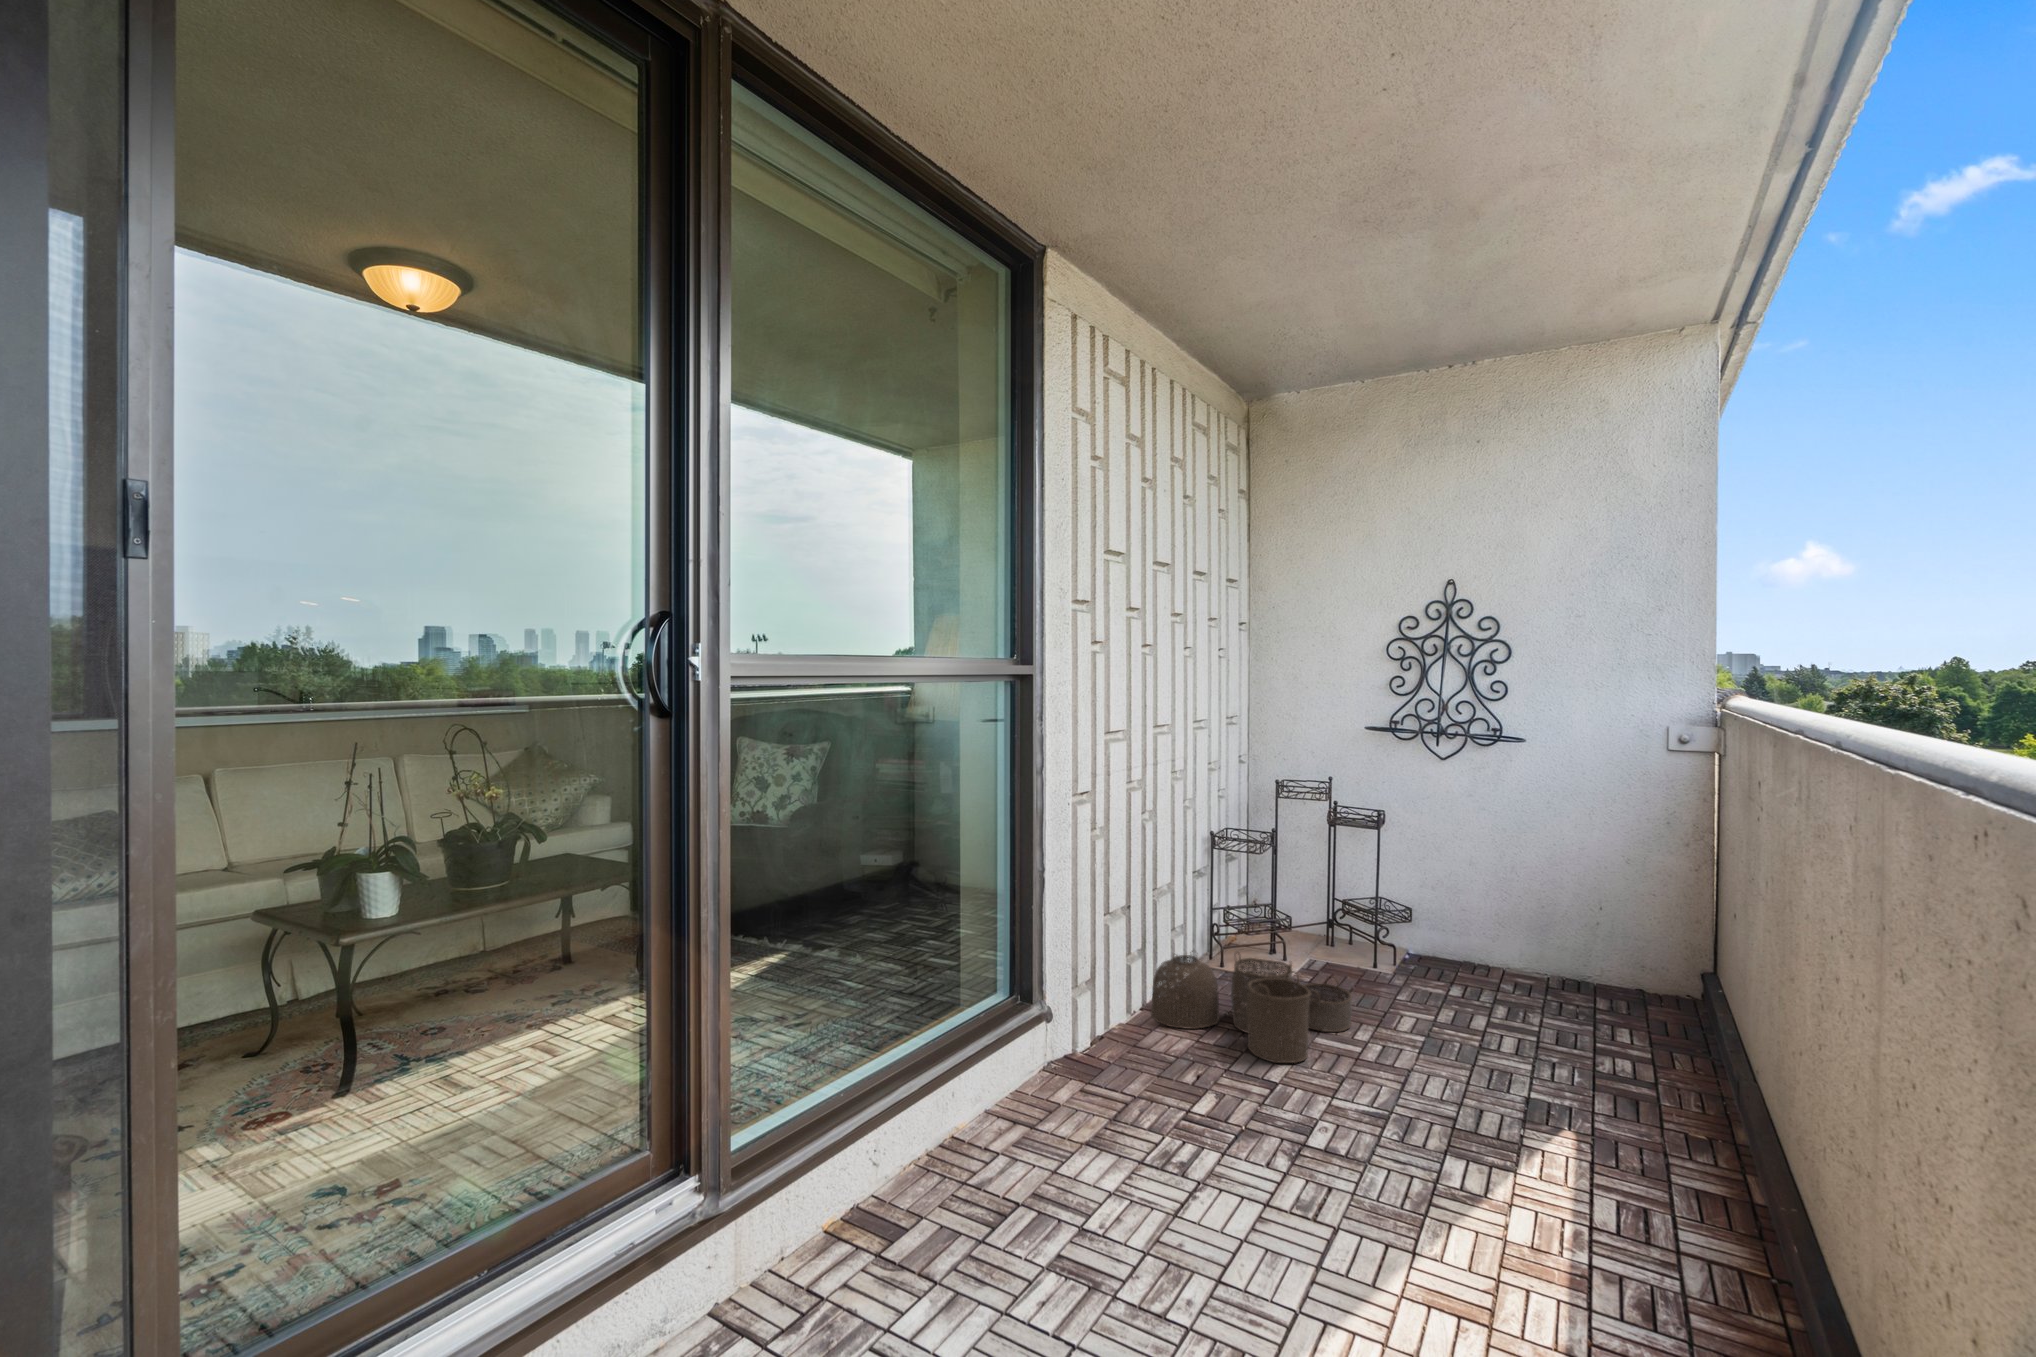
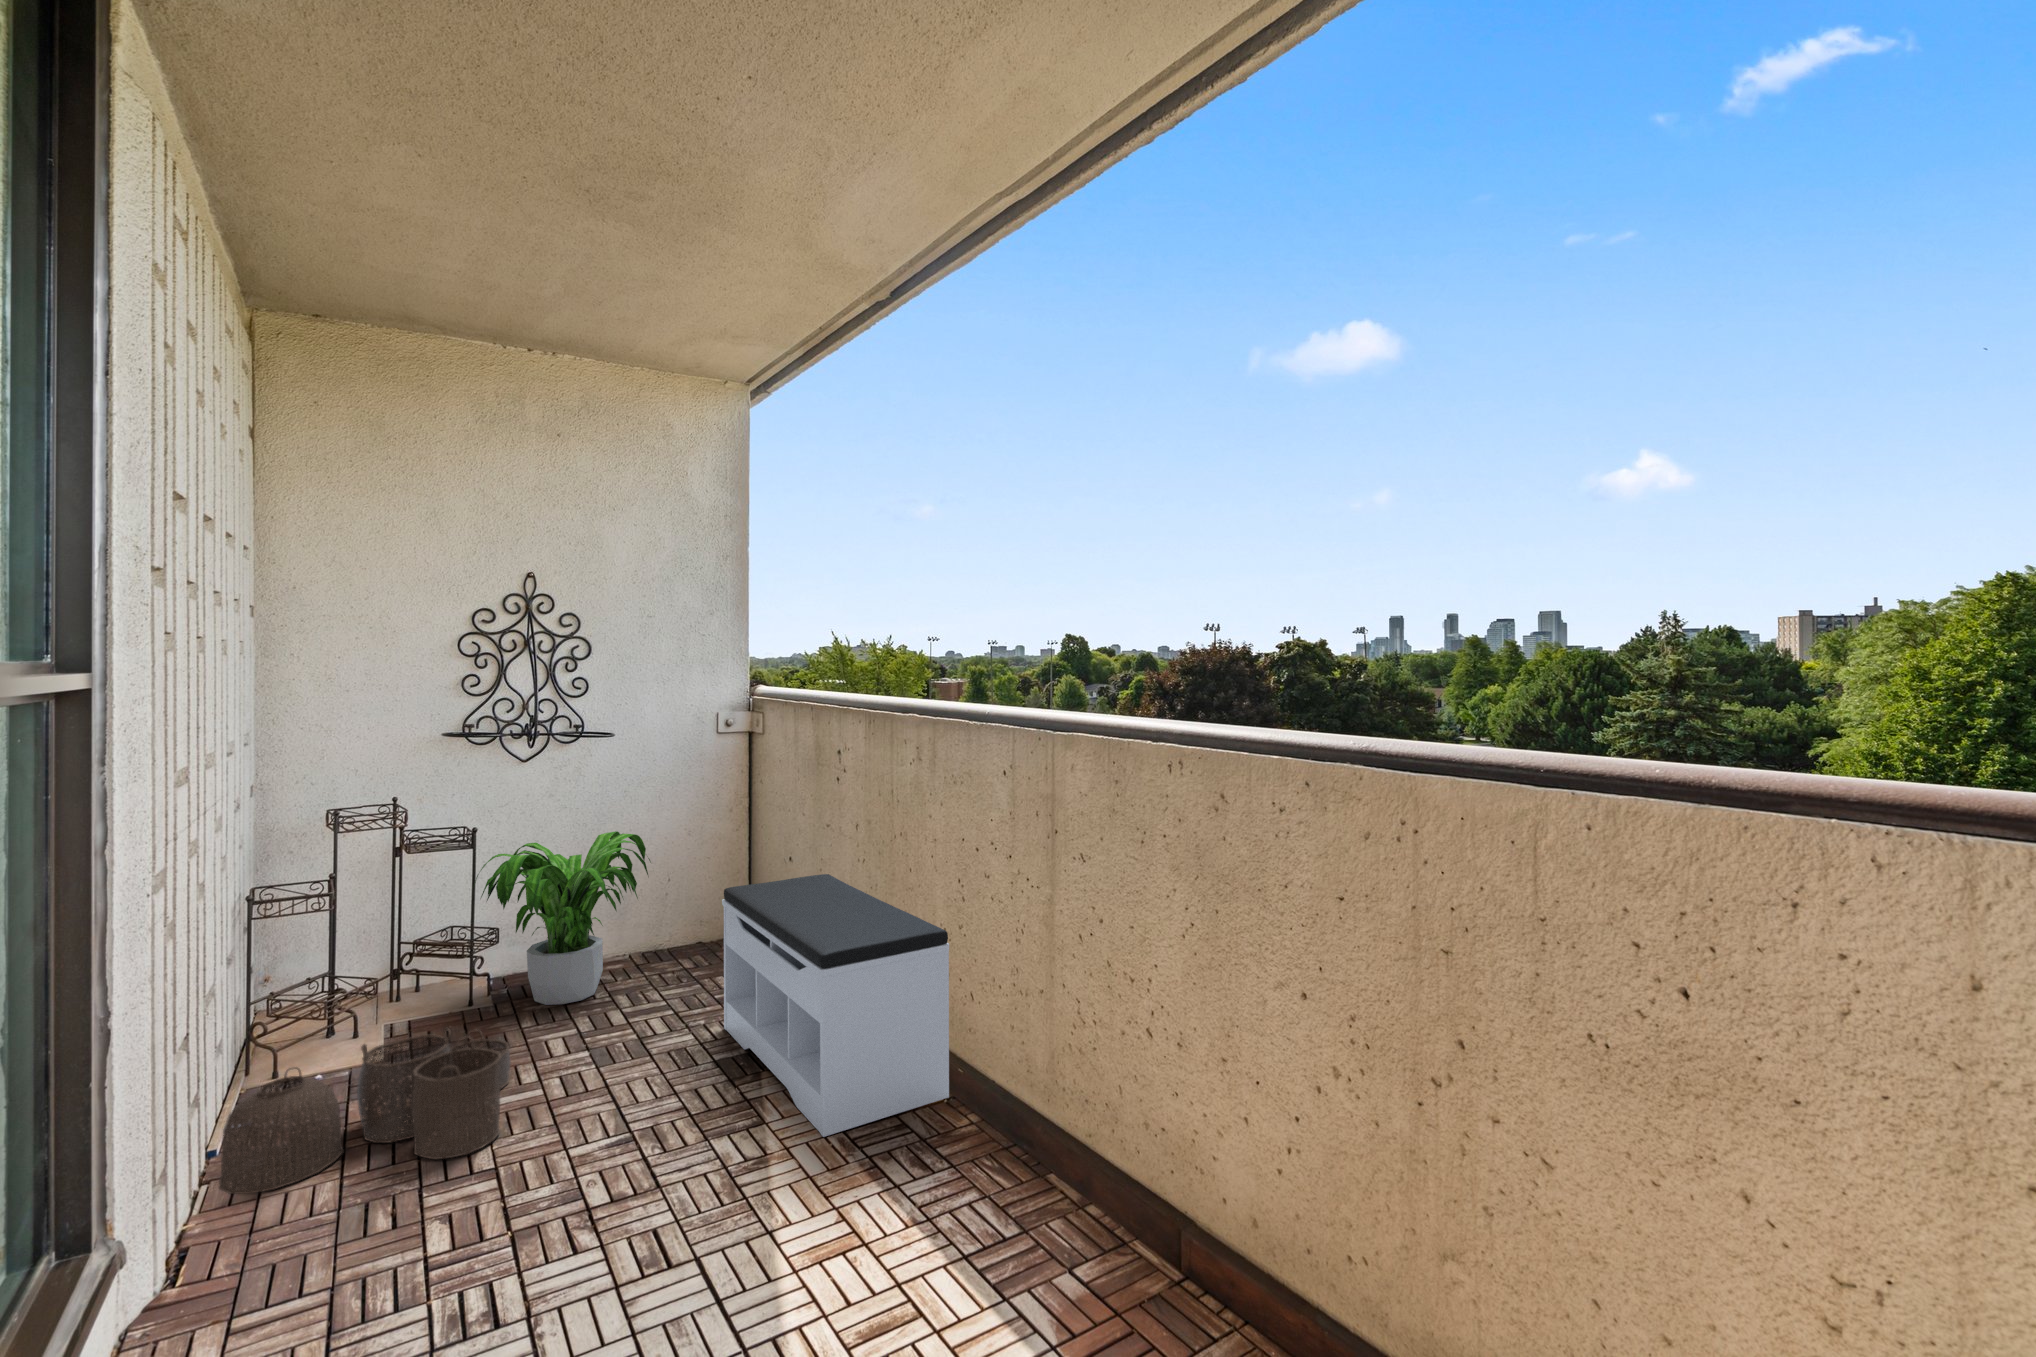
potted plant: none [1378,835,1554,995] -> present [475,831,651,1005]
bench: none [1558,917,1787,1284] -> present [722,874,949,1137]

